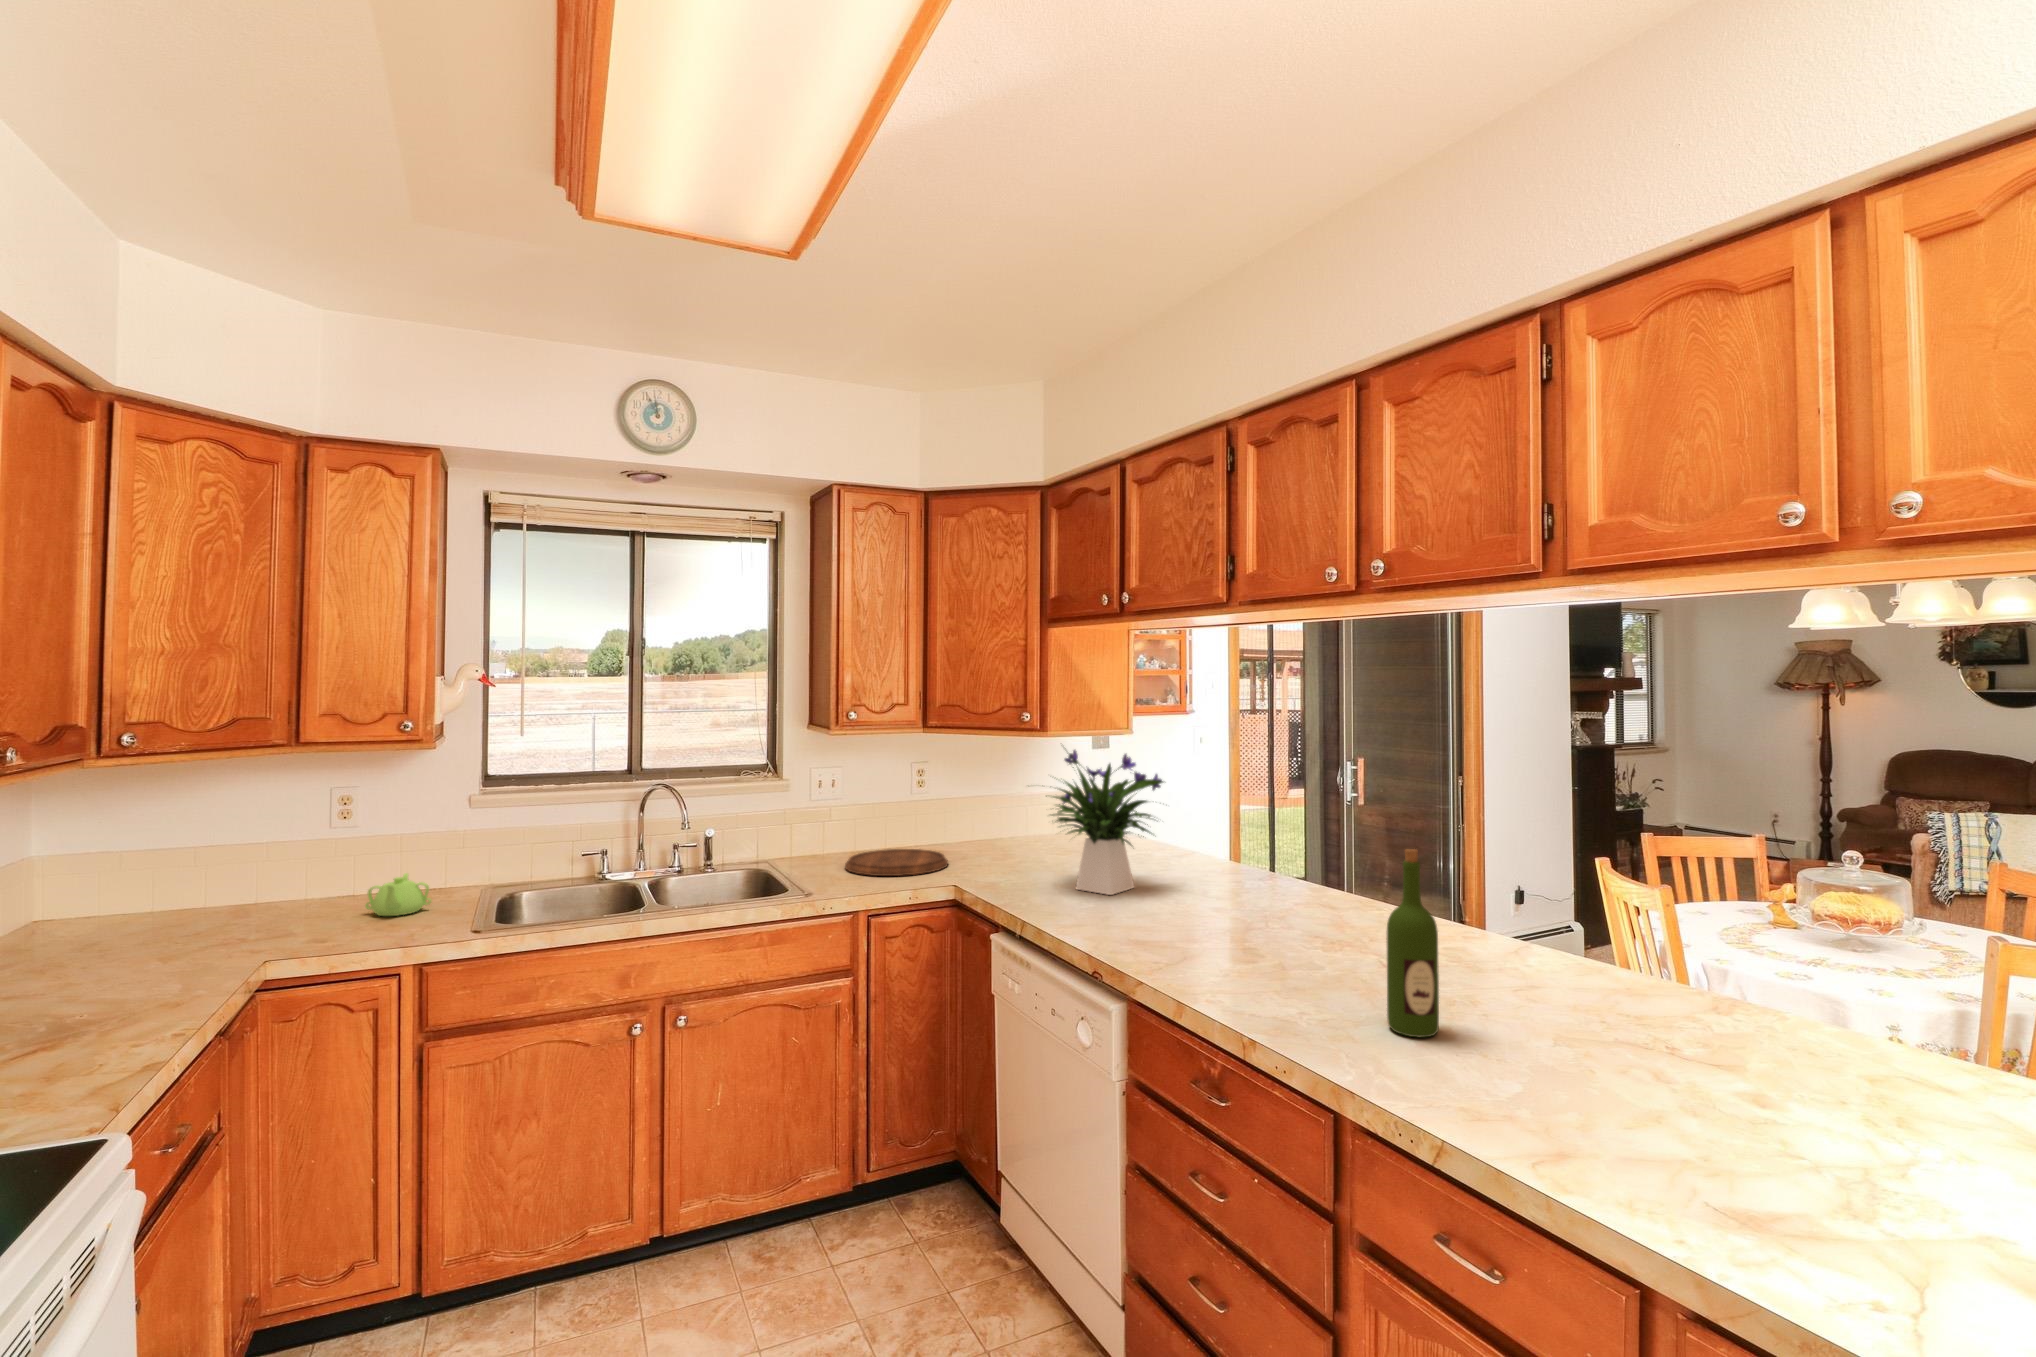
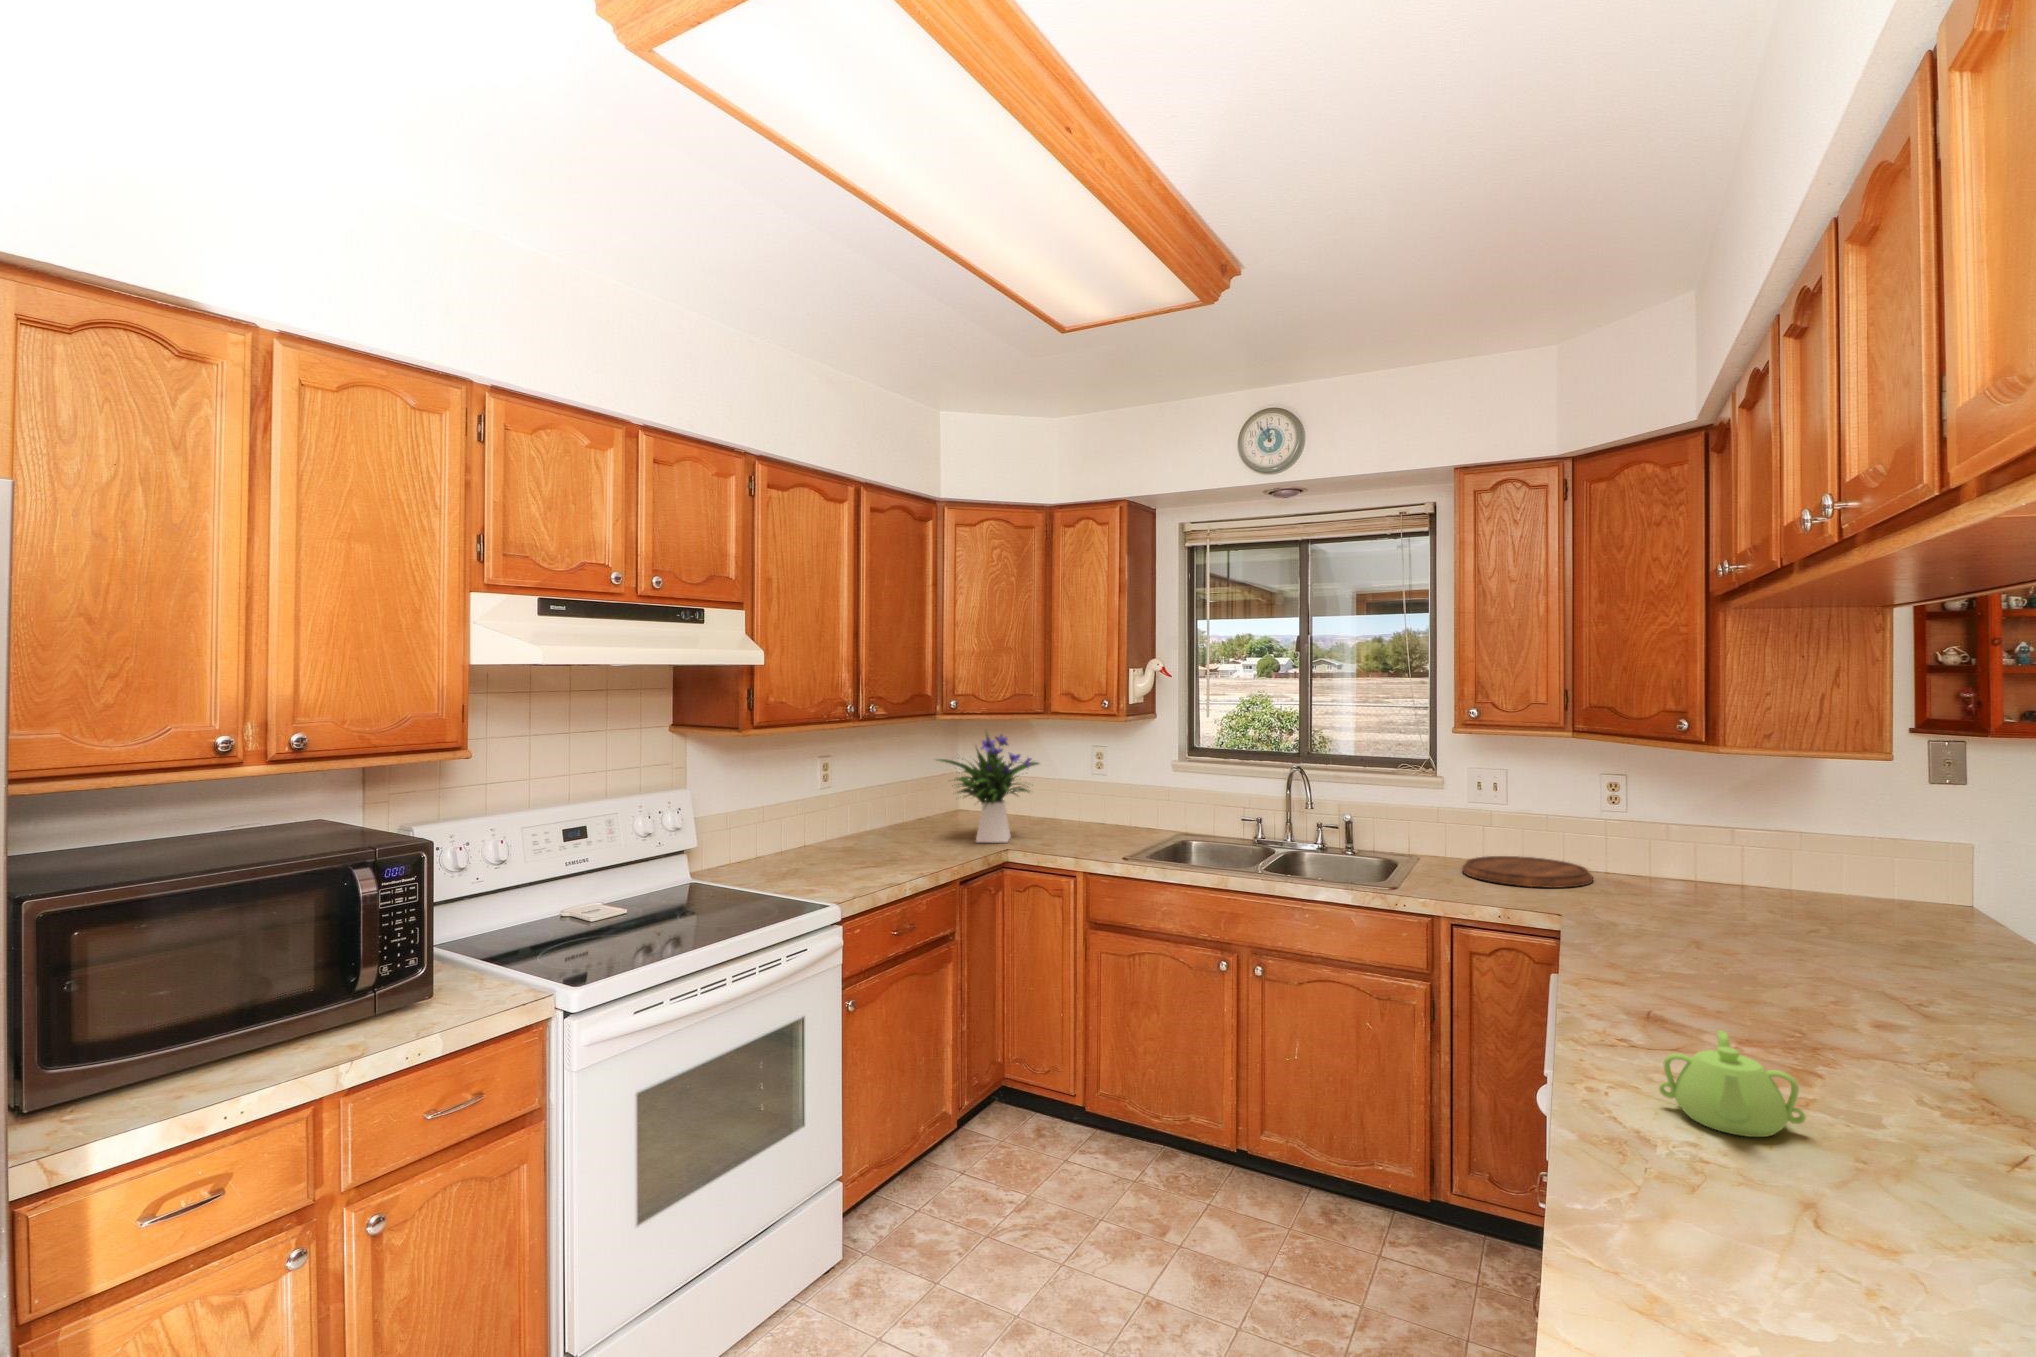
flower arrangement: present [1052,750,1163,895] -> present [938,733,1039,842]
wine bottle: present [1387,849,1439,1037] -> none [1828,930,1938,1249]
teapot: present [365,873,431,916] -> present [1659,1030,1805,1137]

